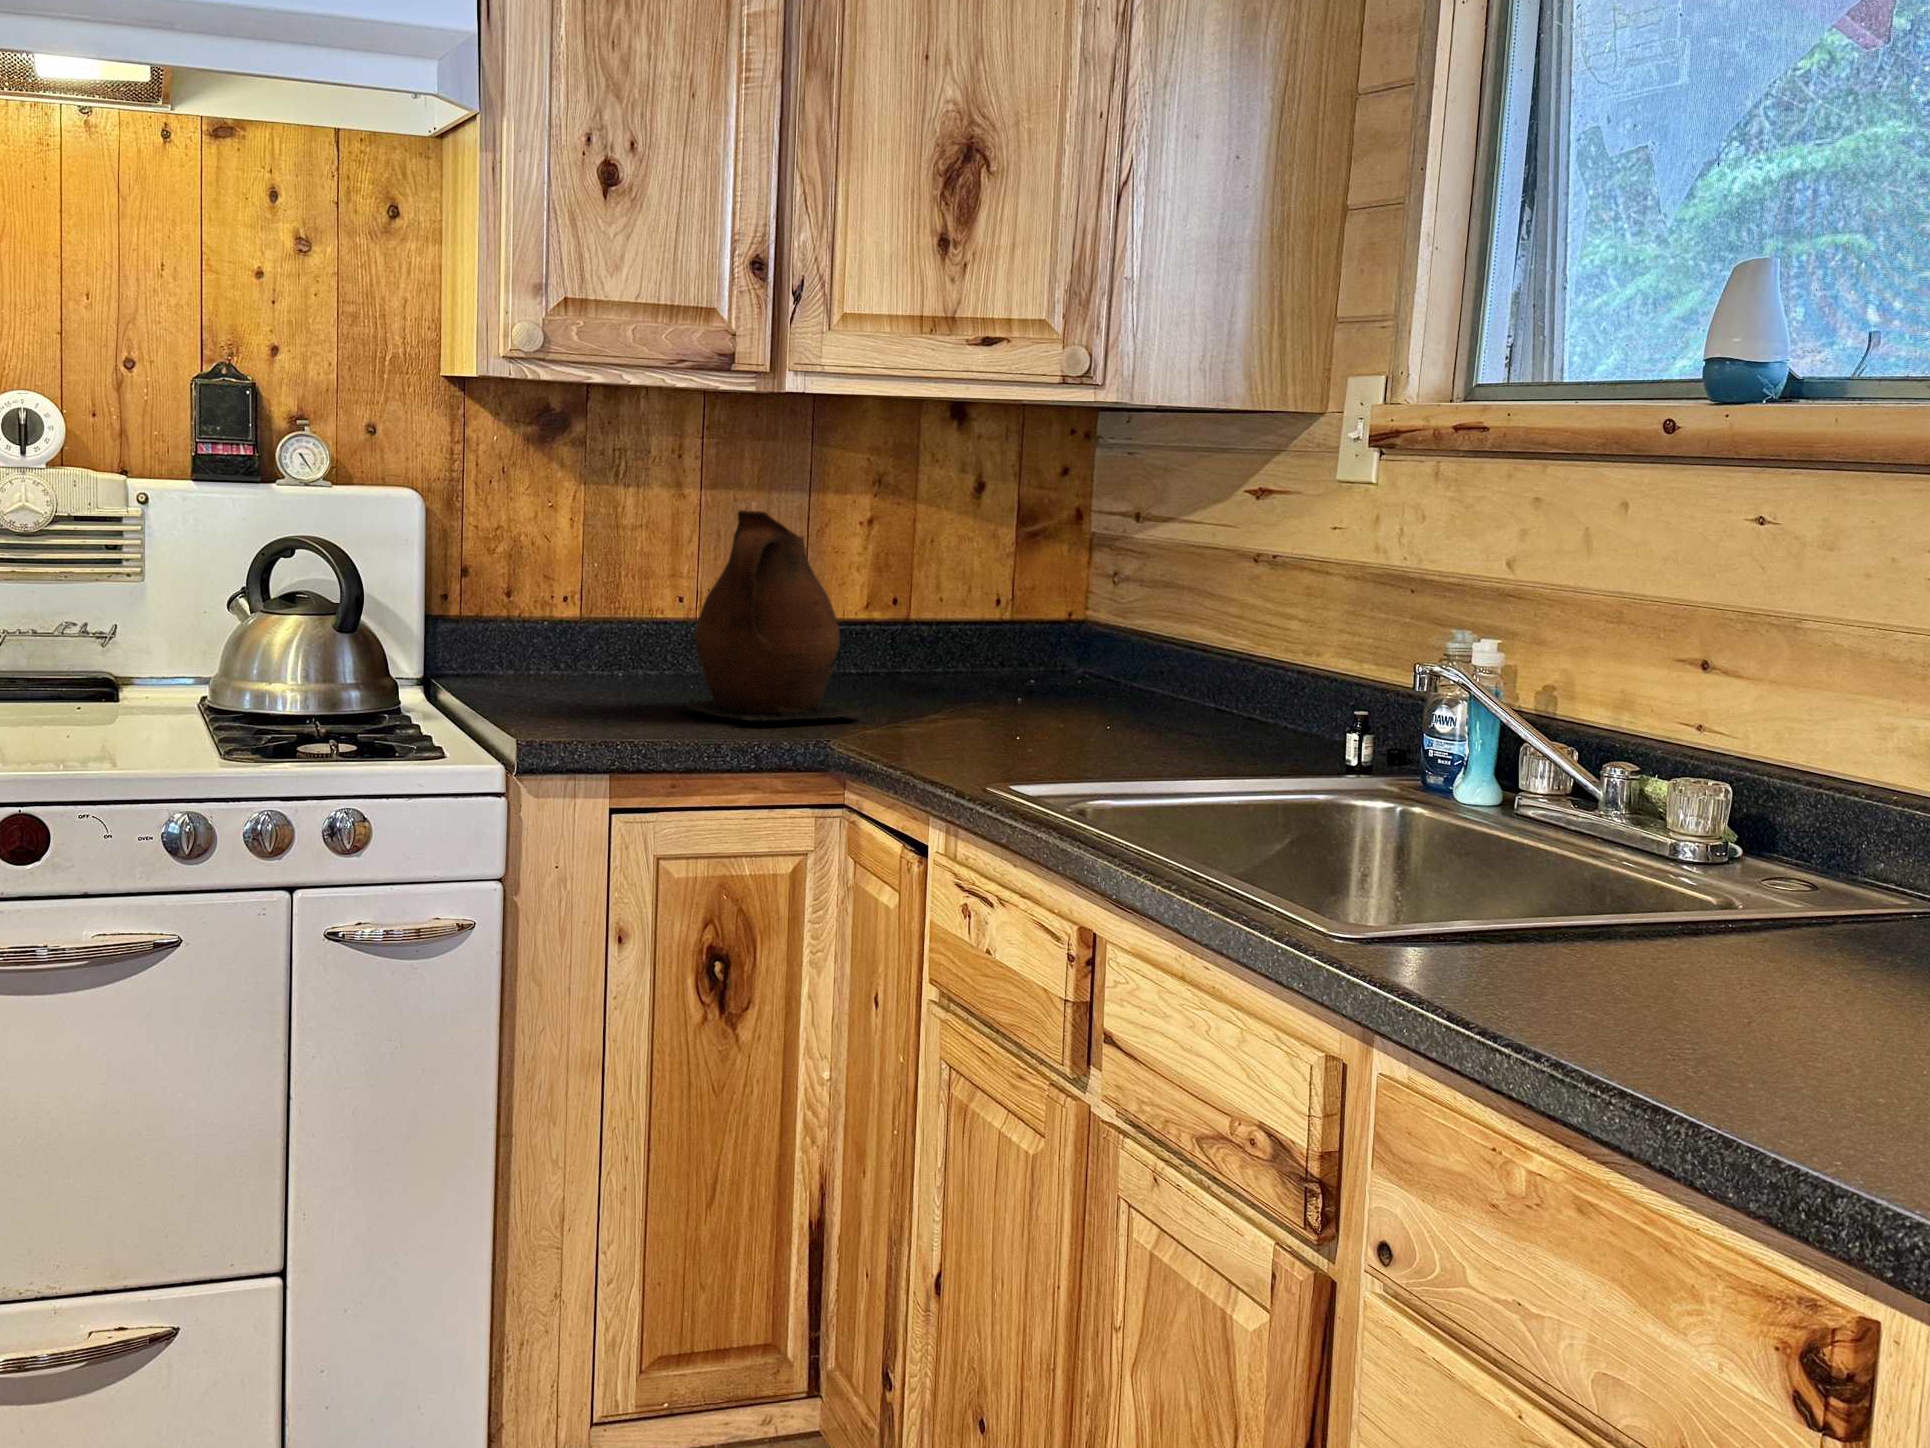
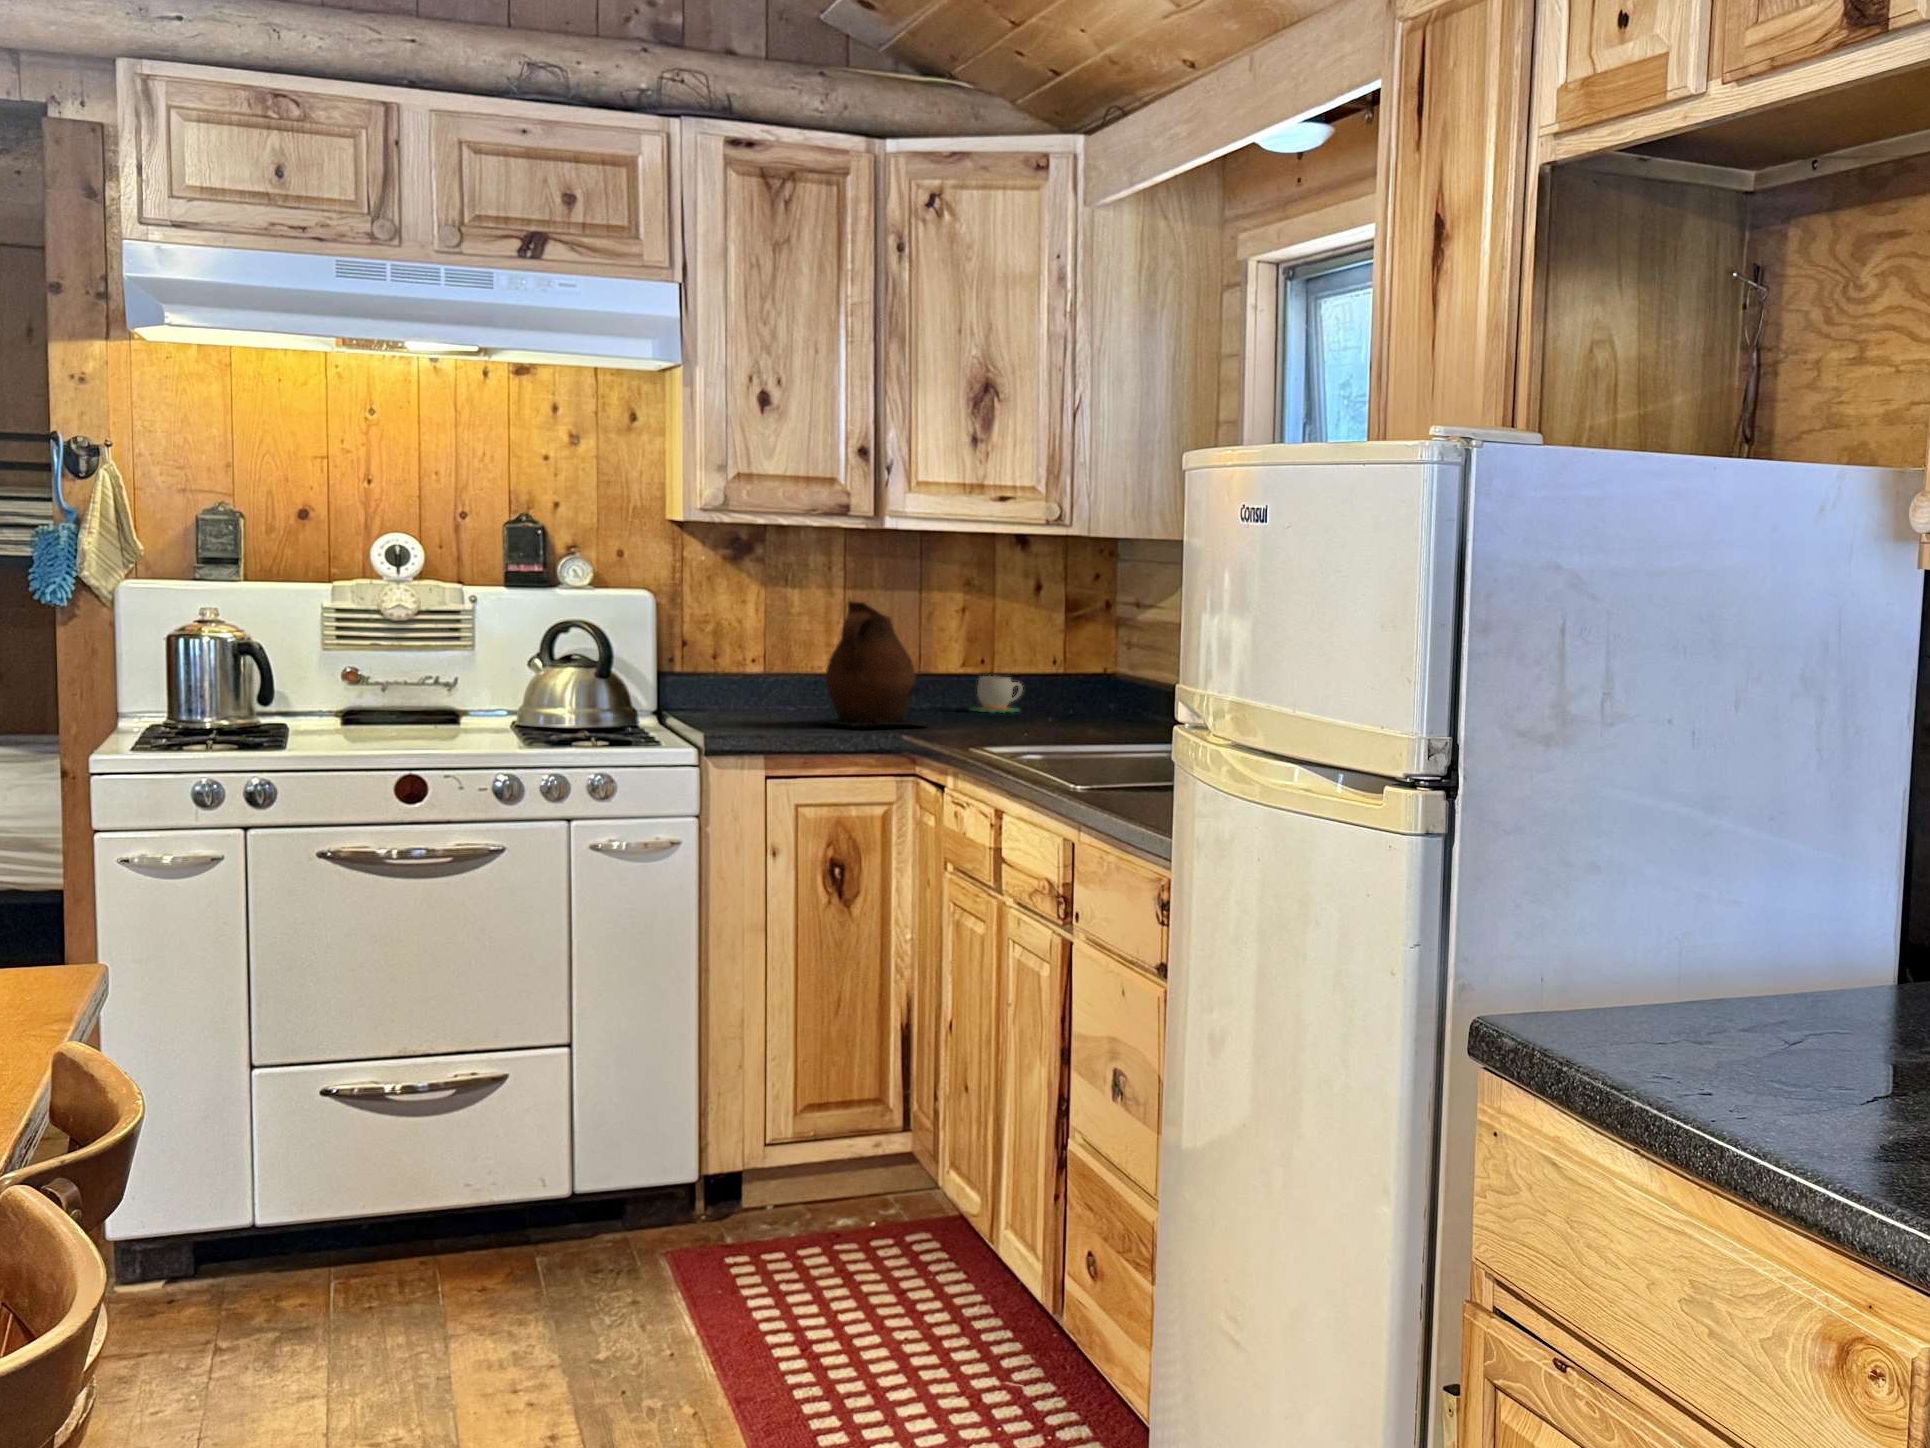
mug: none [886,626,968,685] -> present [971,676,1023,713]

